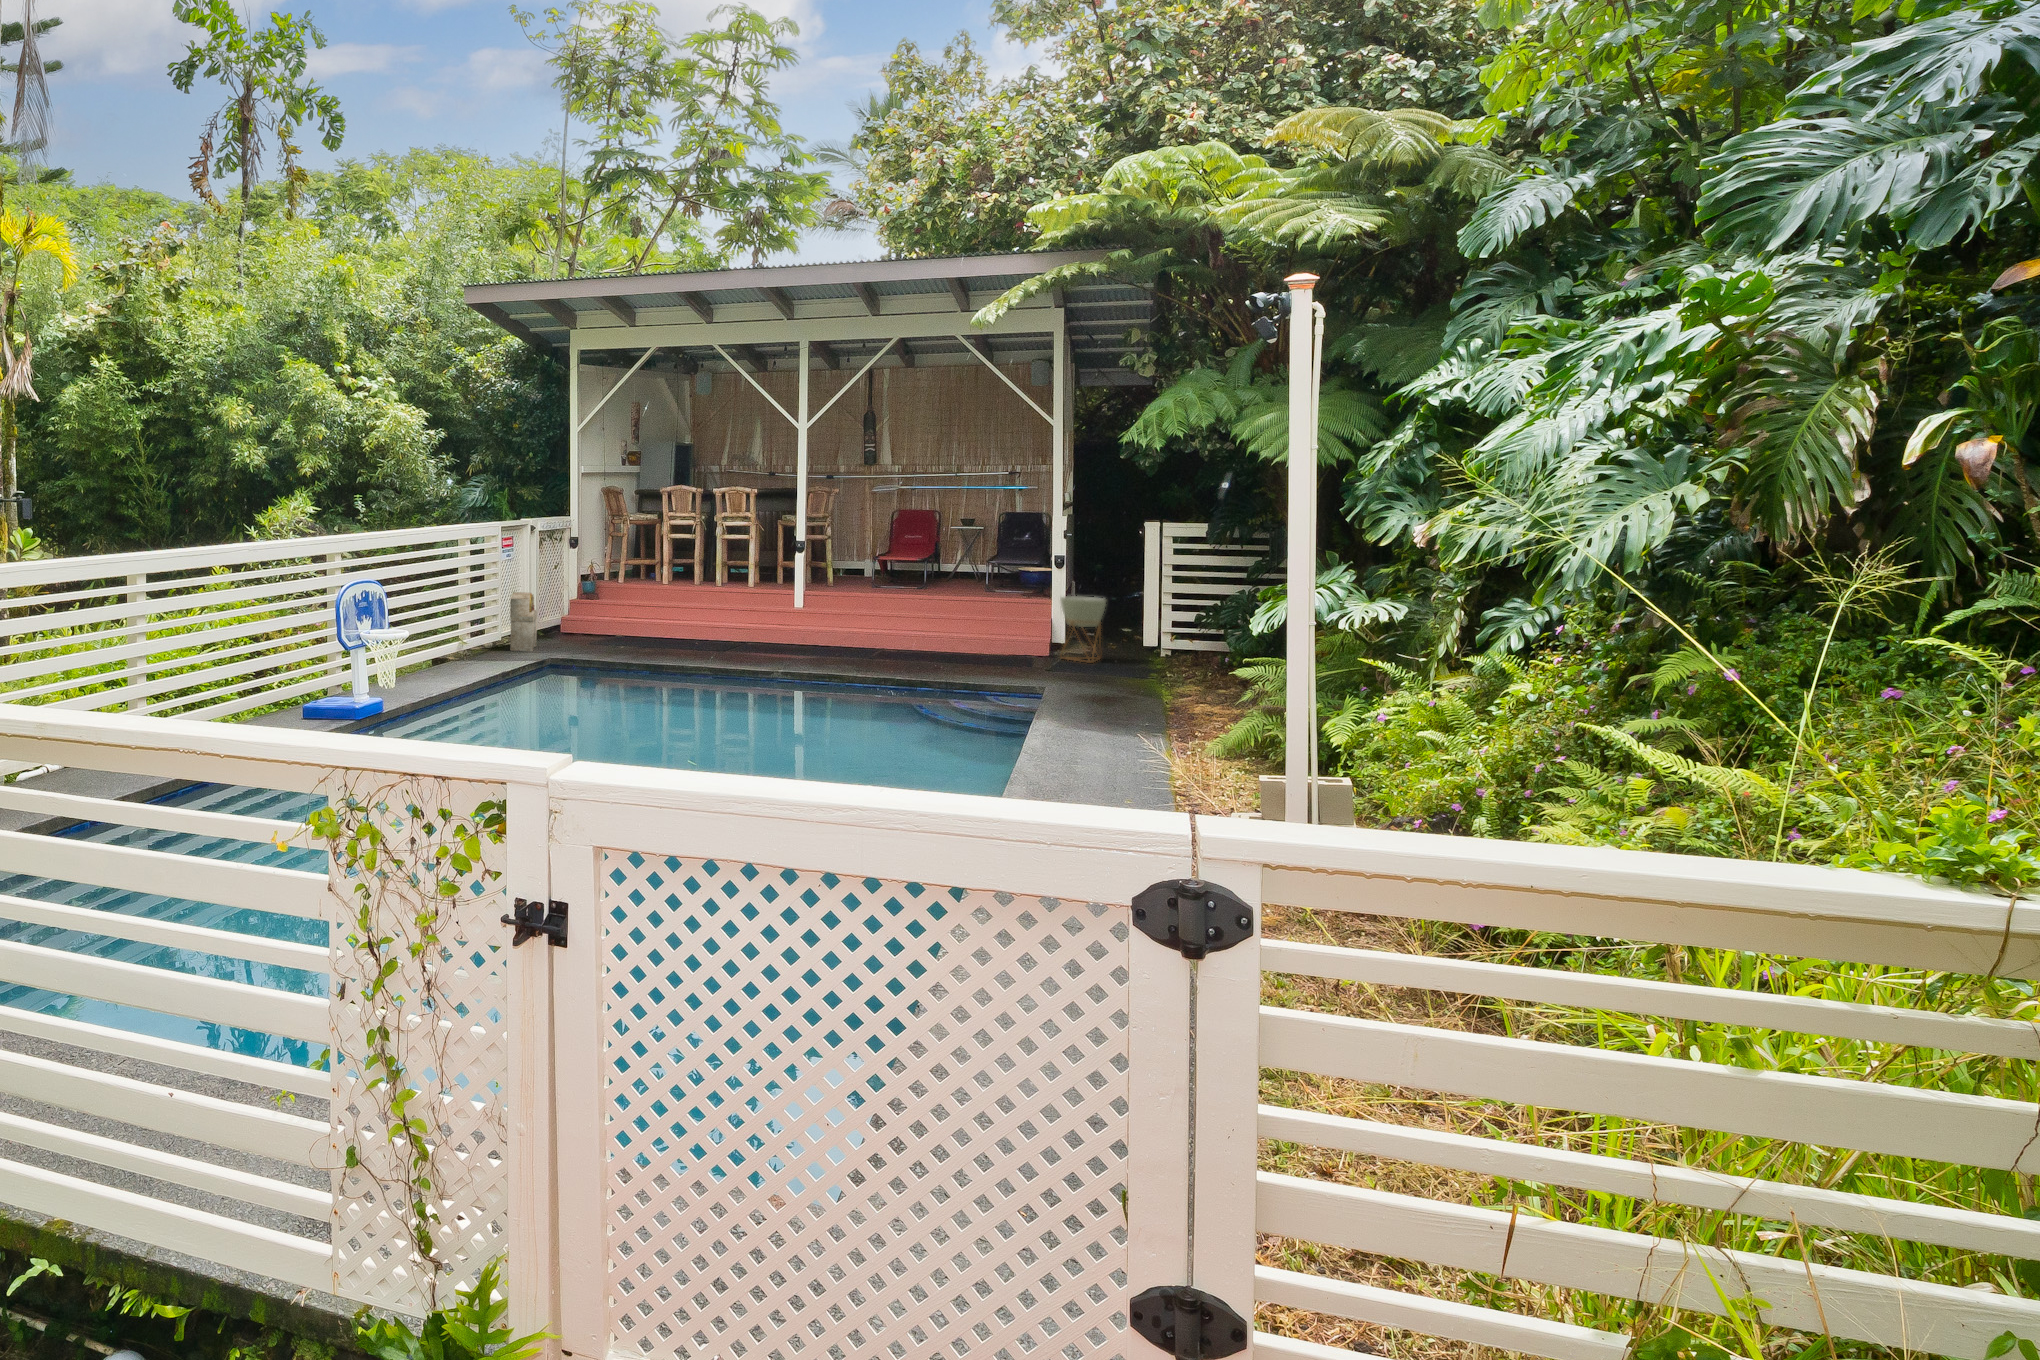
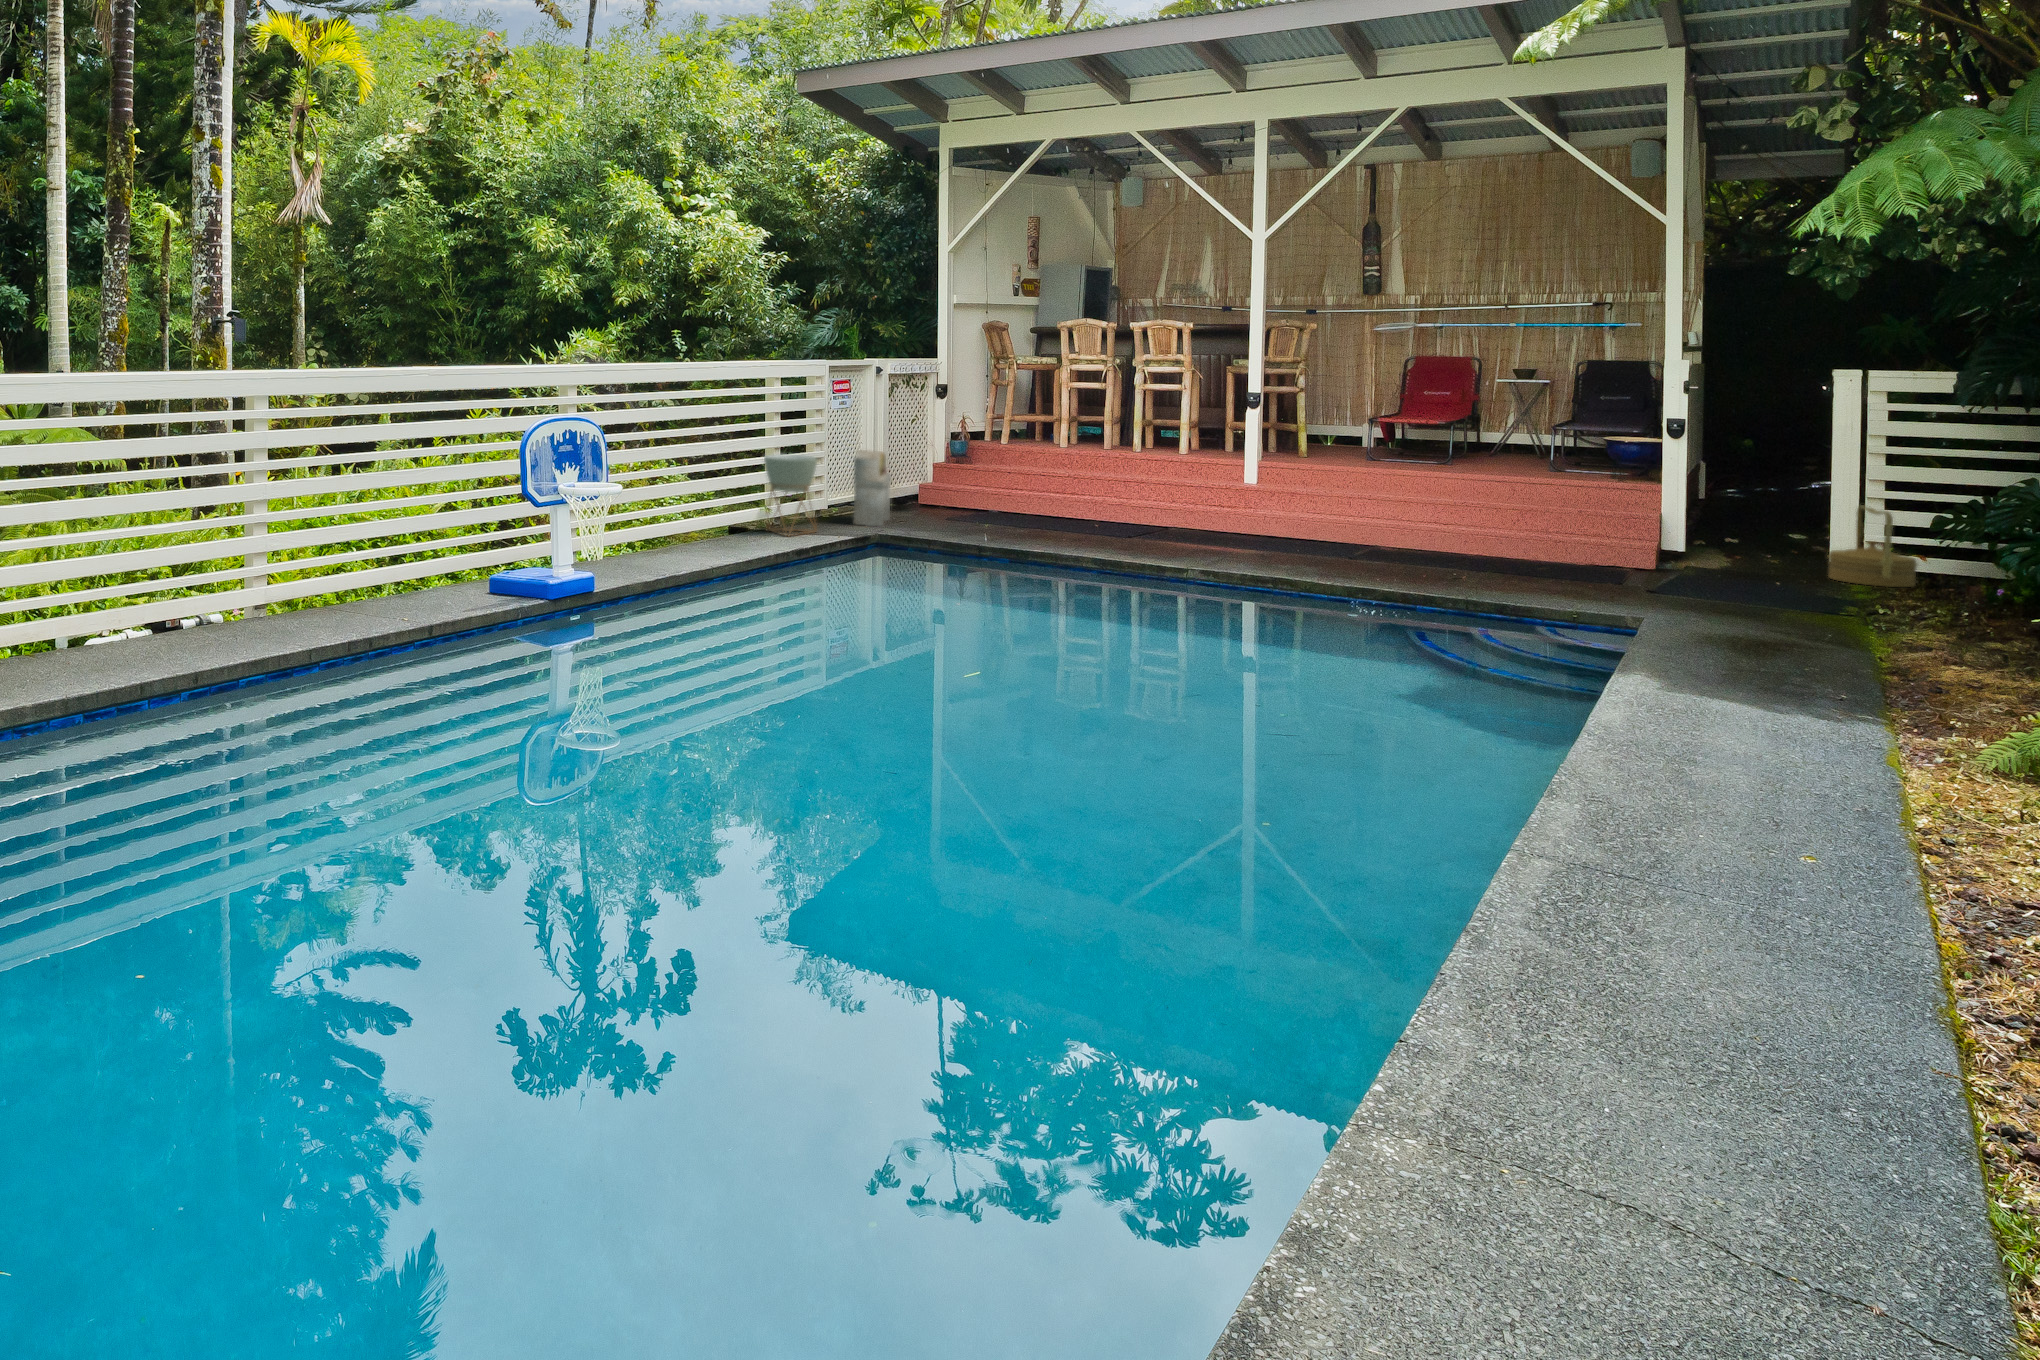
planter: present [1061,596,1107,663] -> present [764,455,817,536]
woven basket: none [1146,611,1196,663] -> present [1828,506,1917,587]

